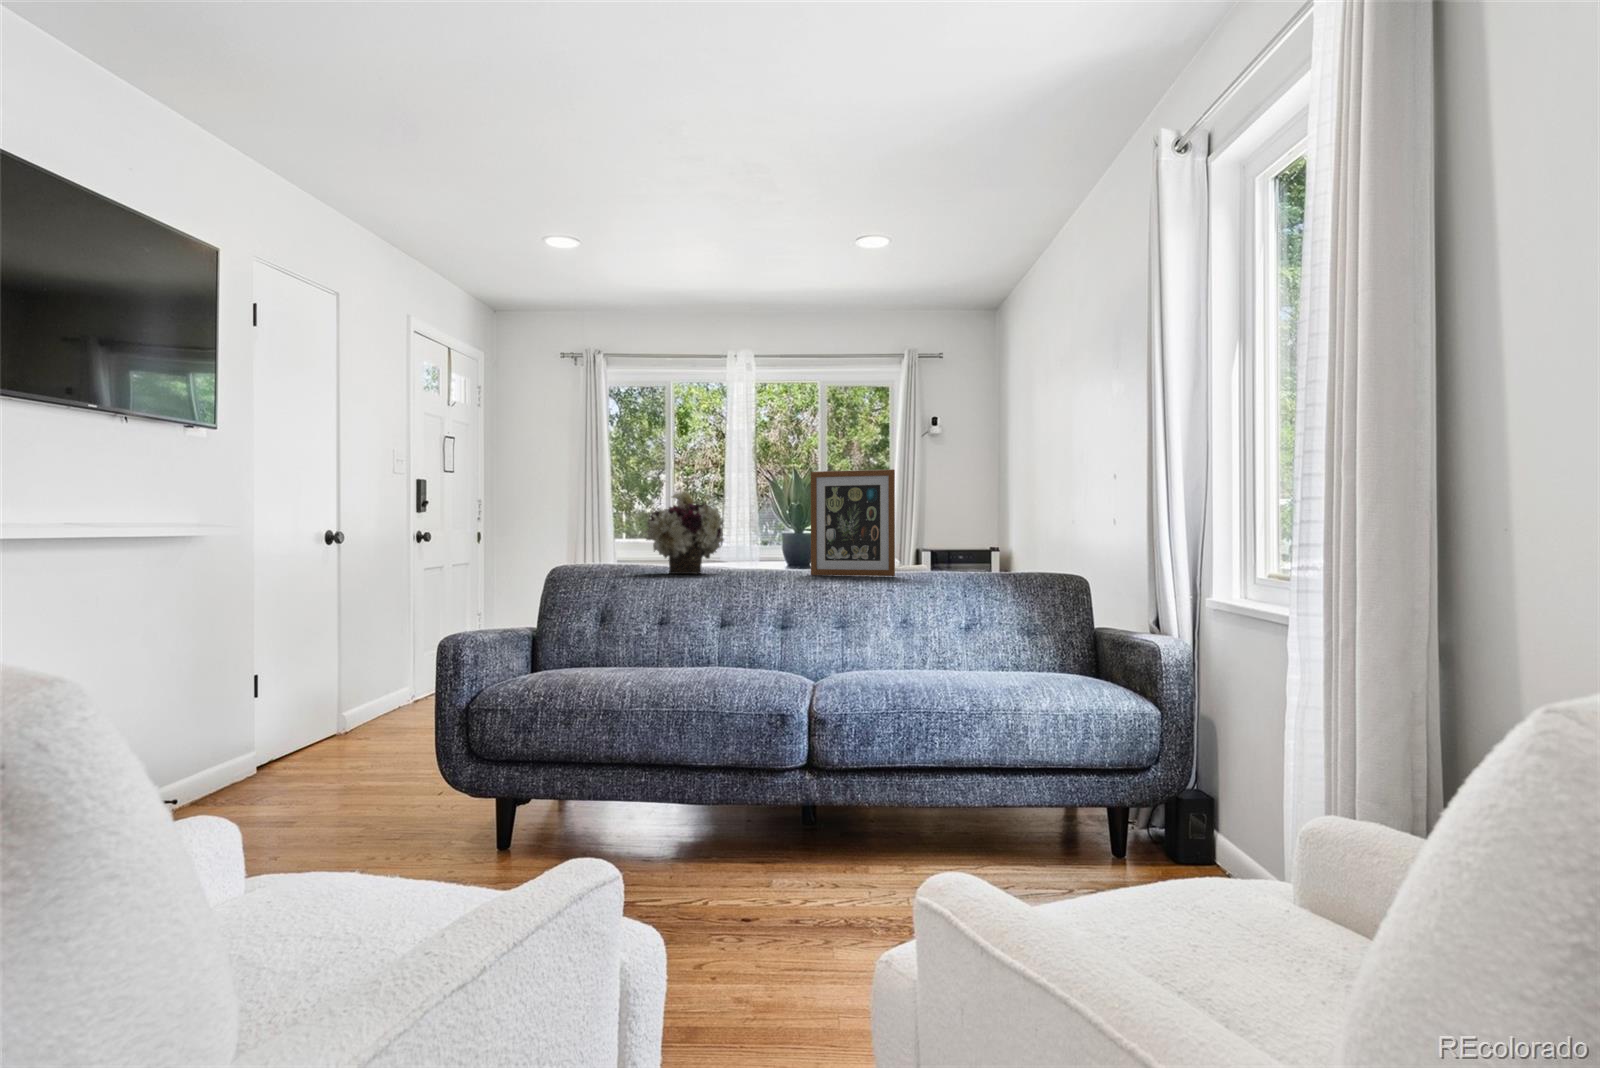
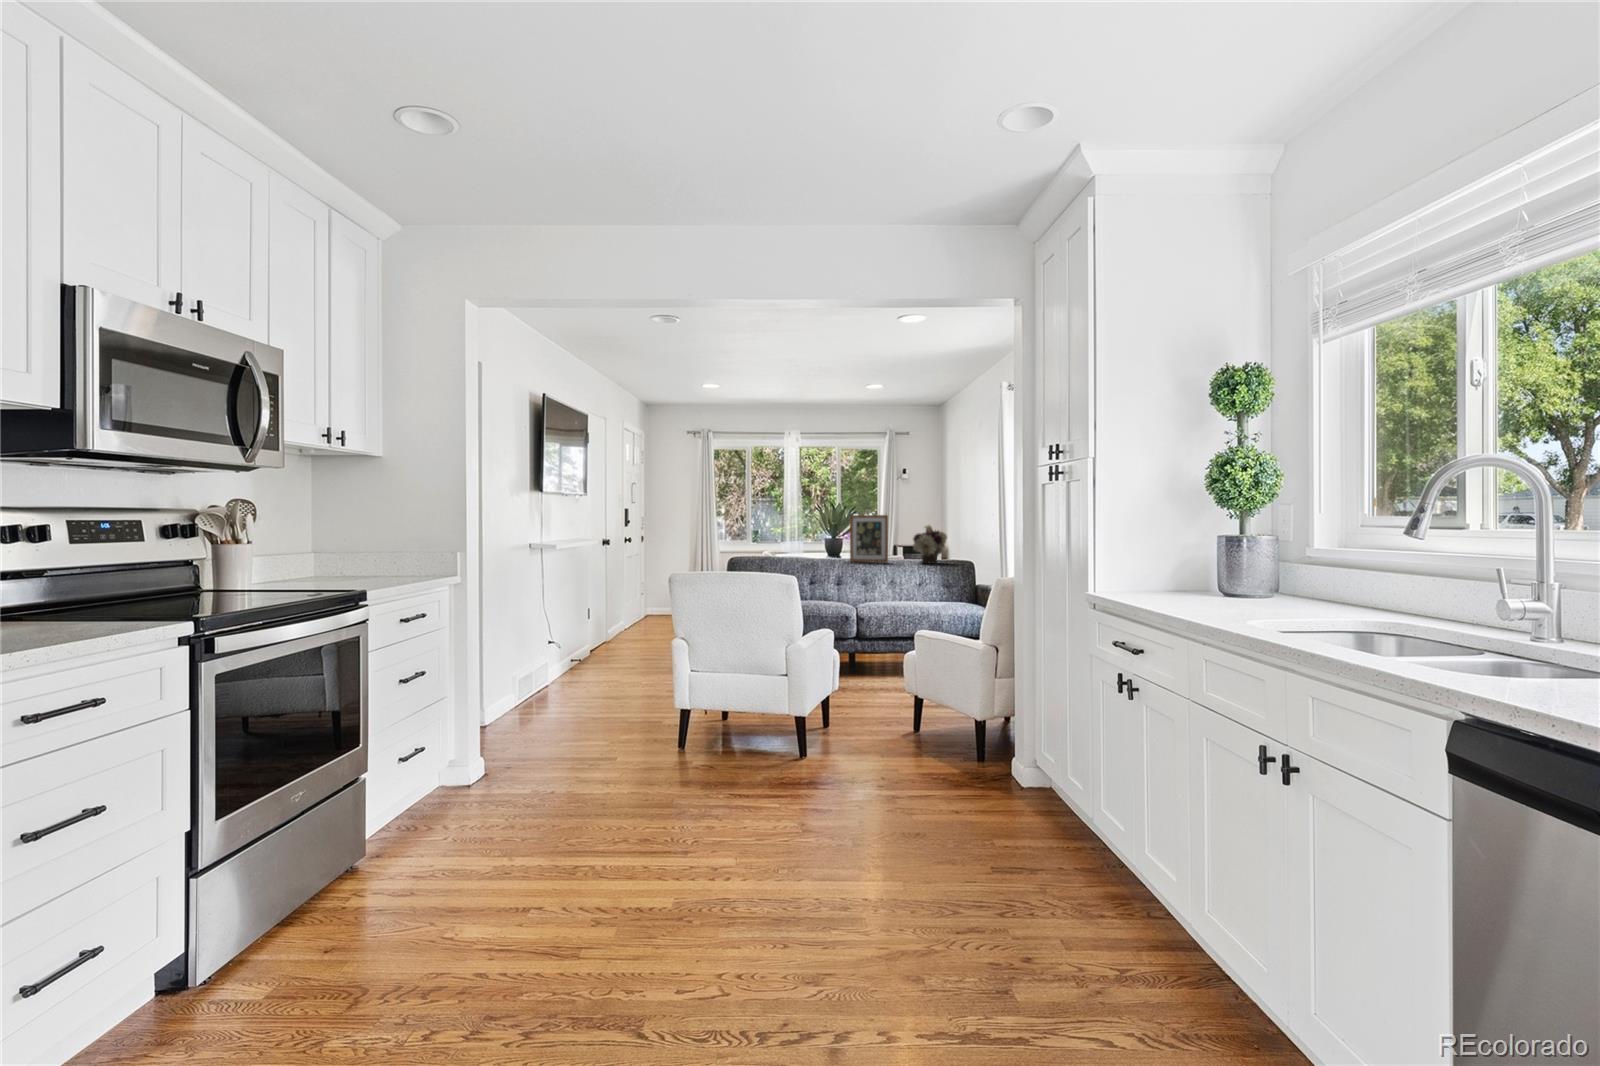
flower arrangement: present [644,491,724,574] -> present [913,525,947,564]

